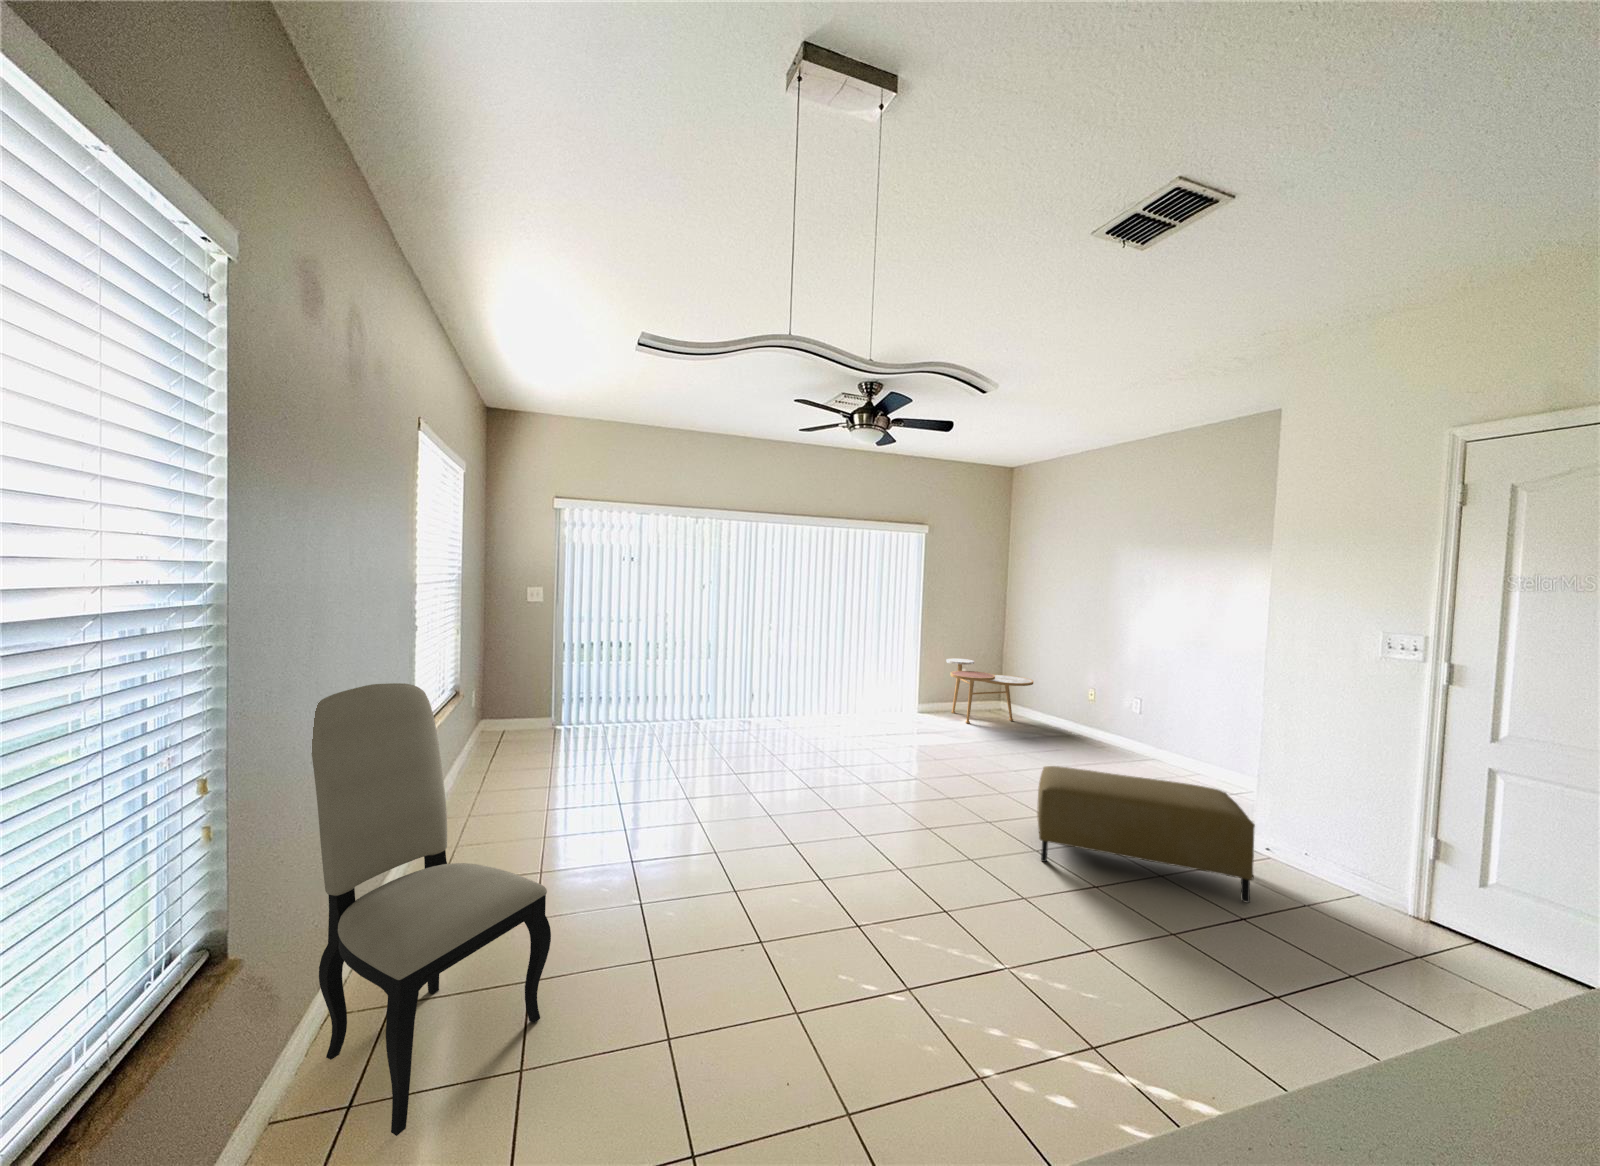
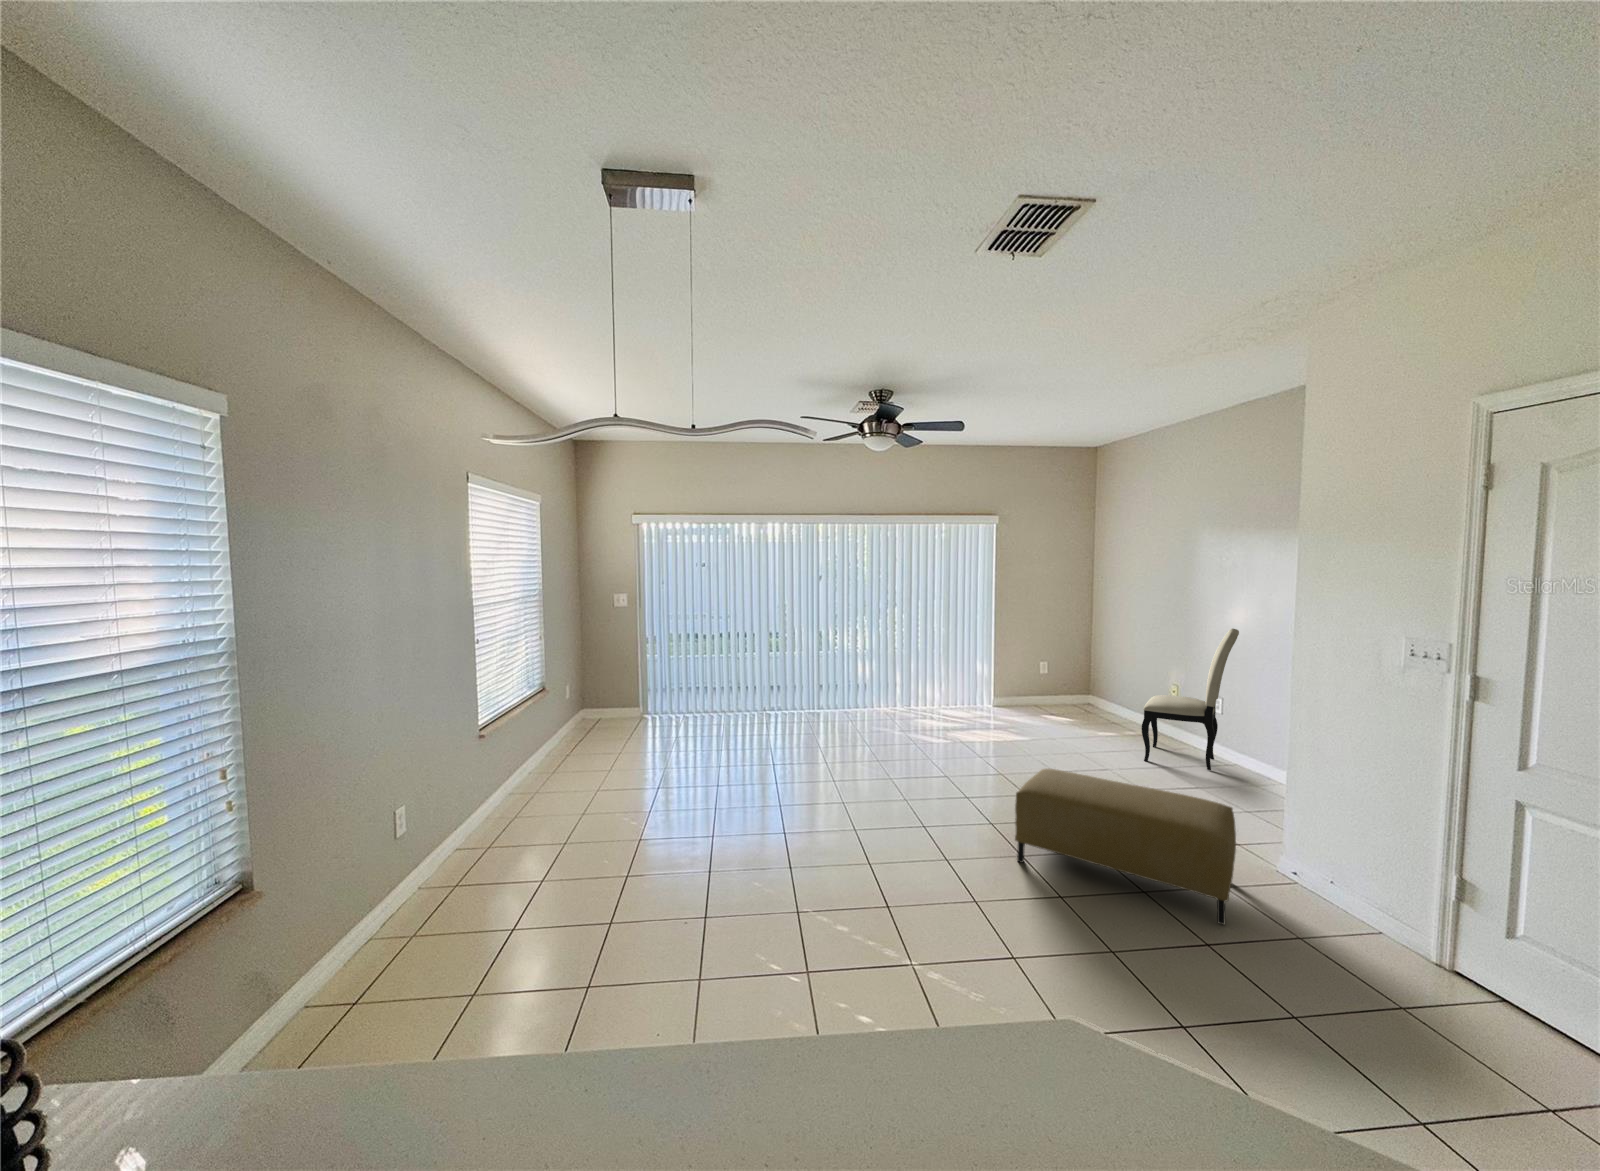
side table: present [946,659,1033,723] -> none [1017,652,1111,719]
dining chair: present [312,683,551,1136] -> present [1142,628,1239,770]

